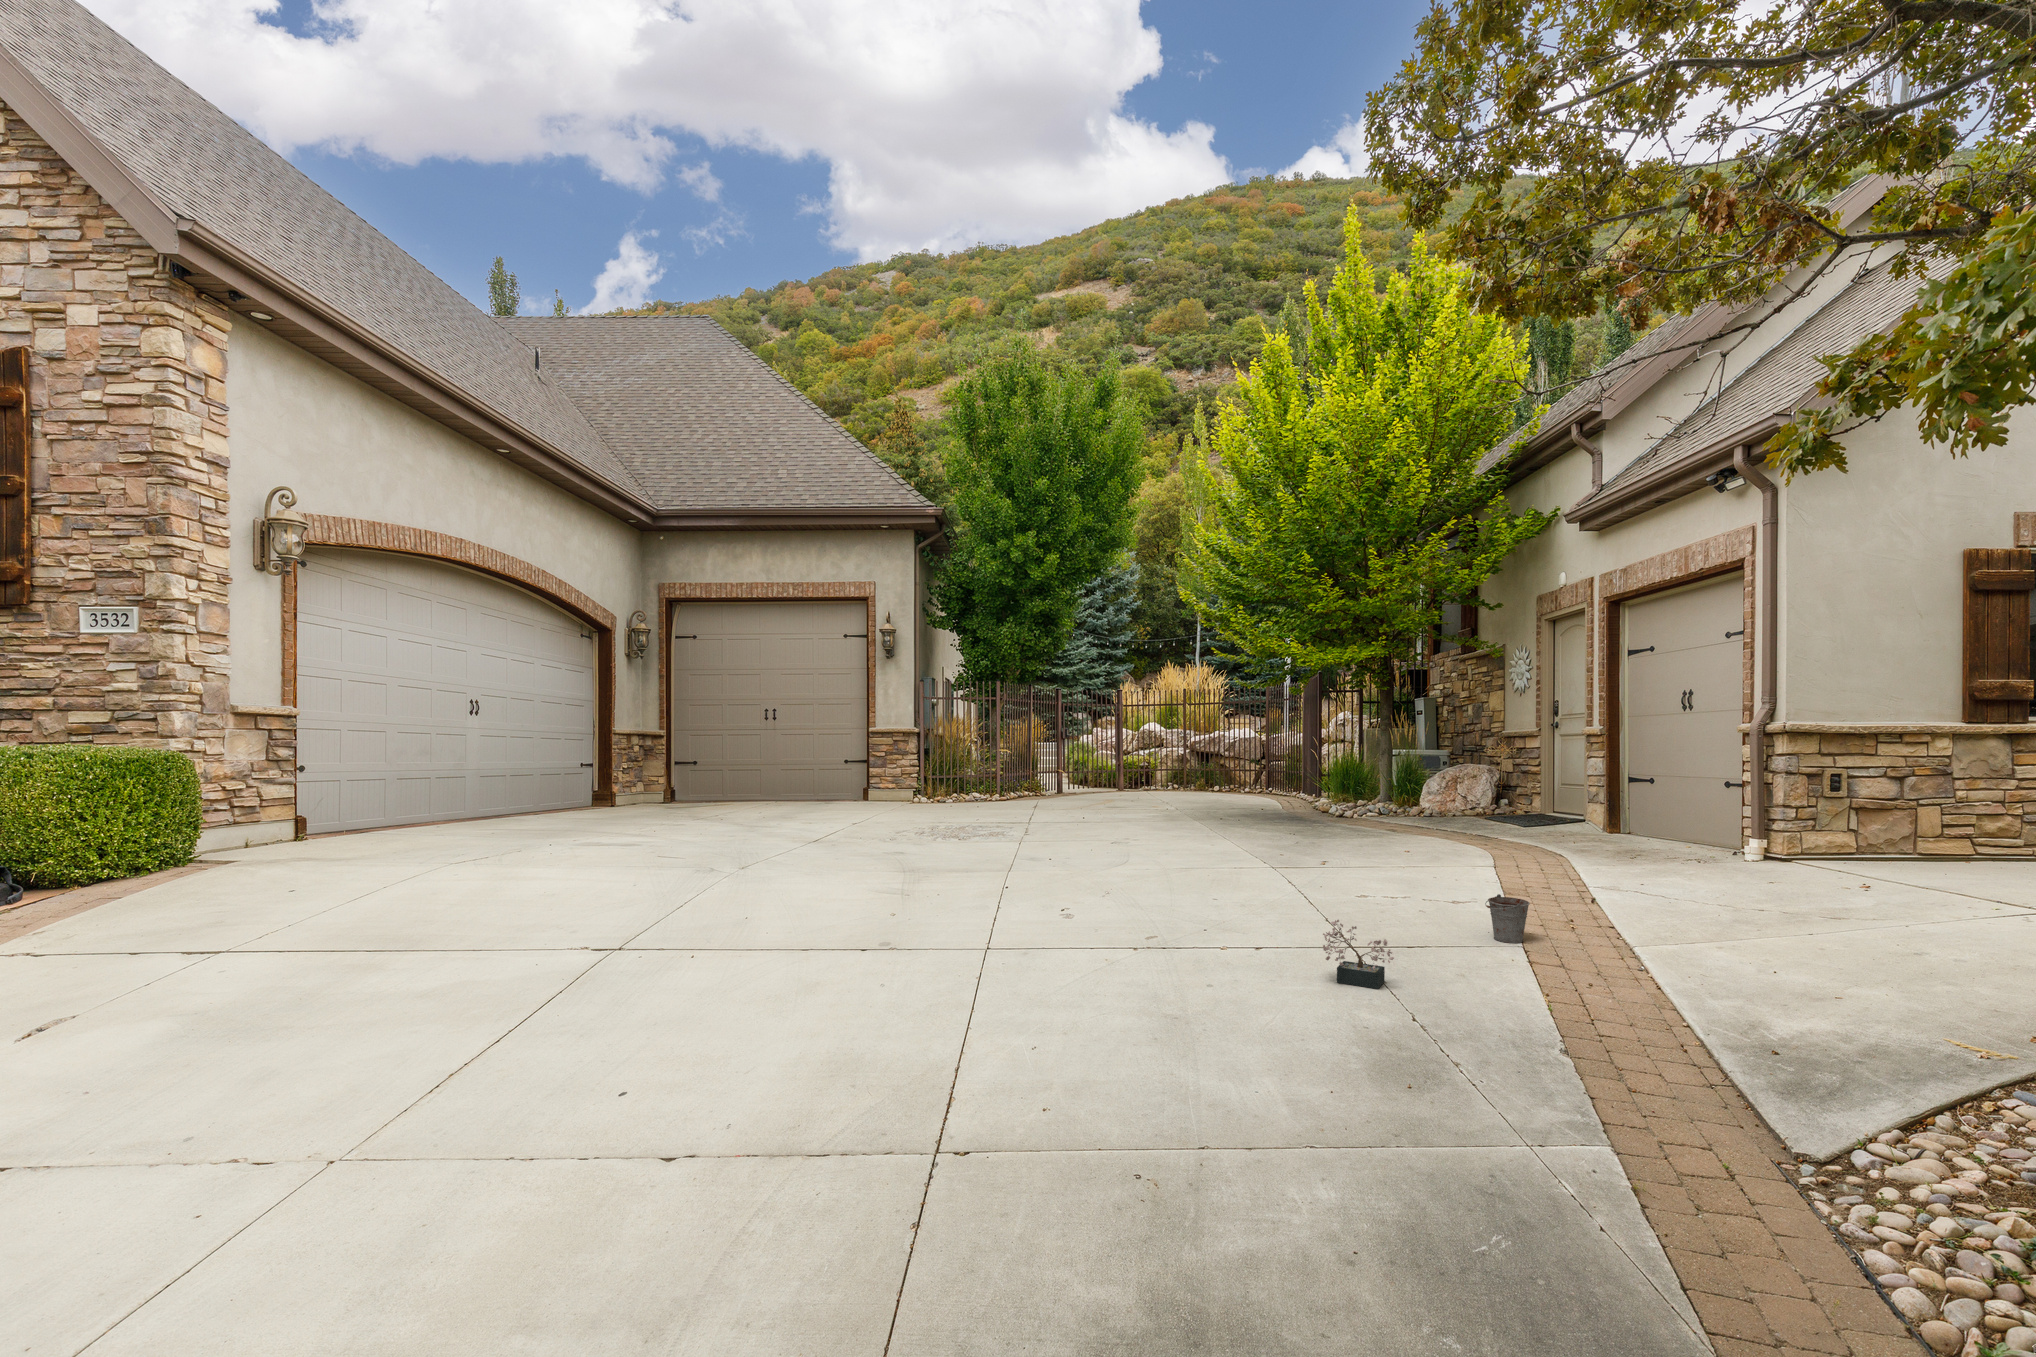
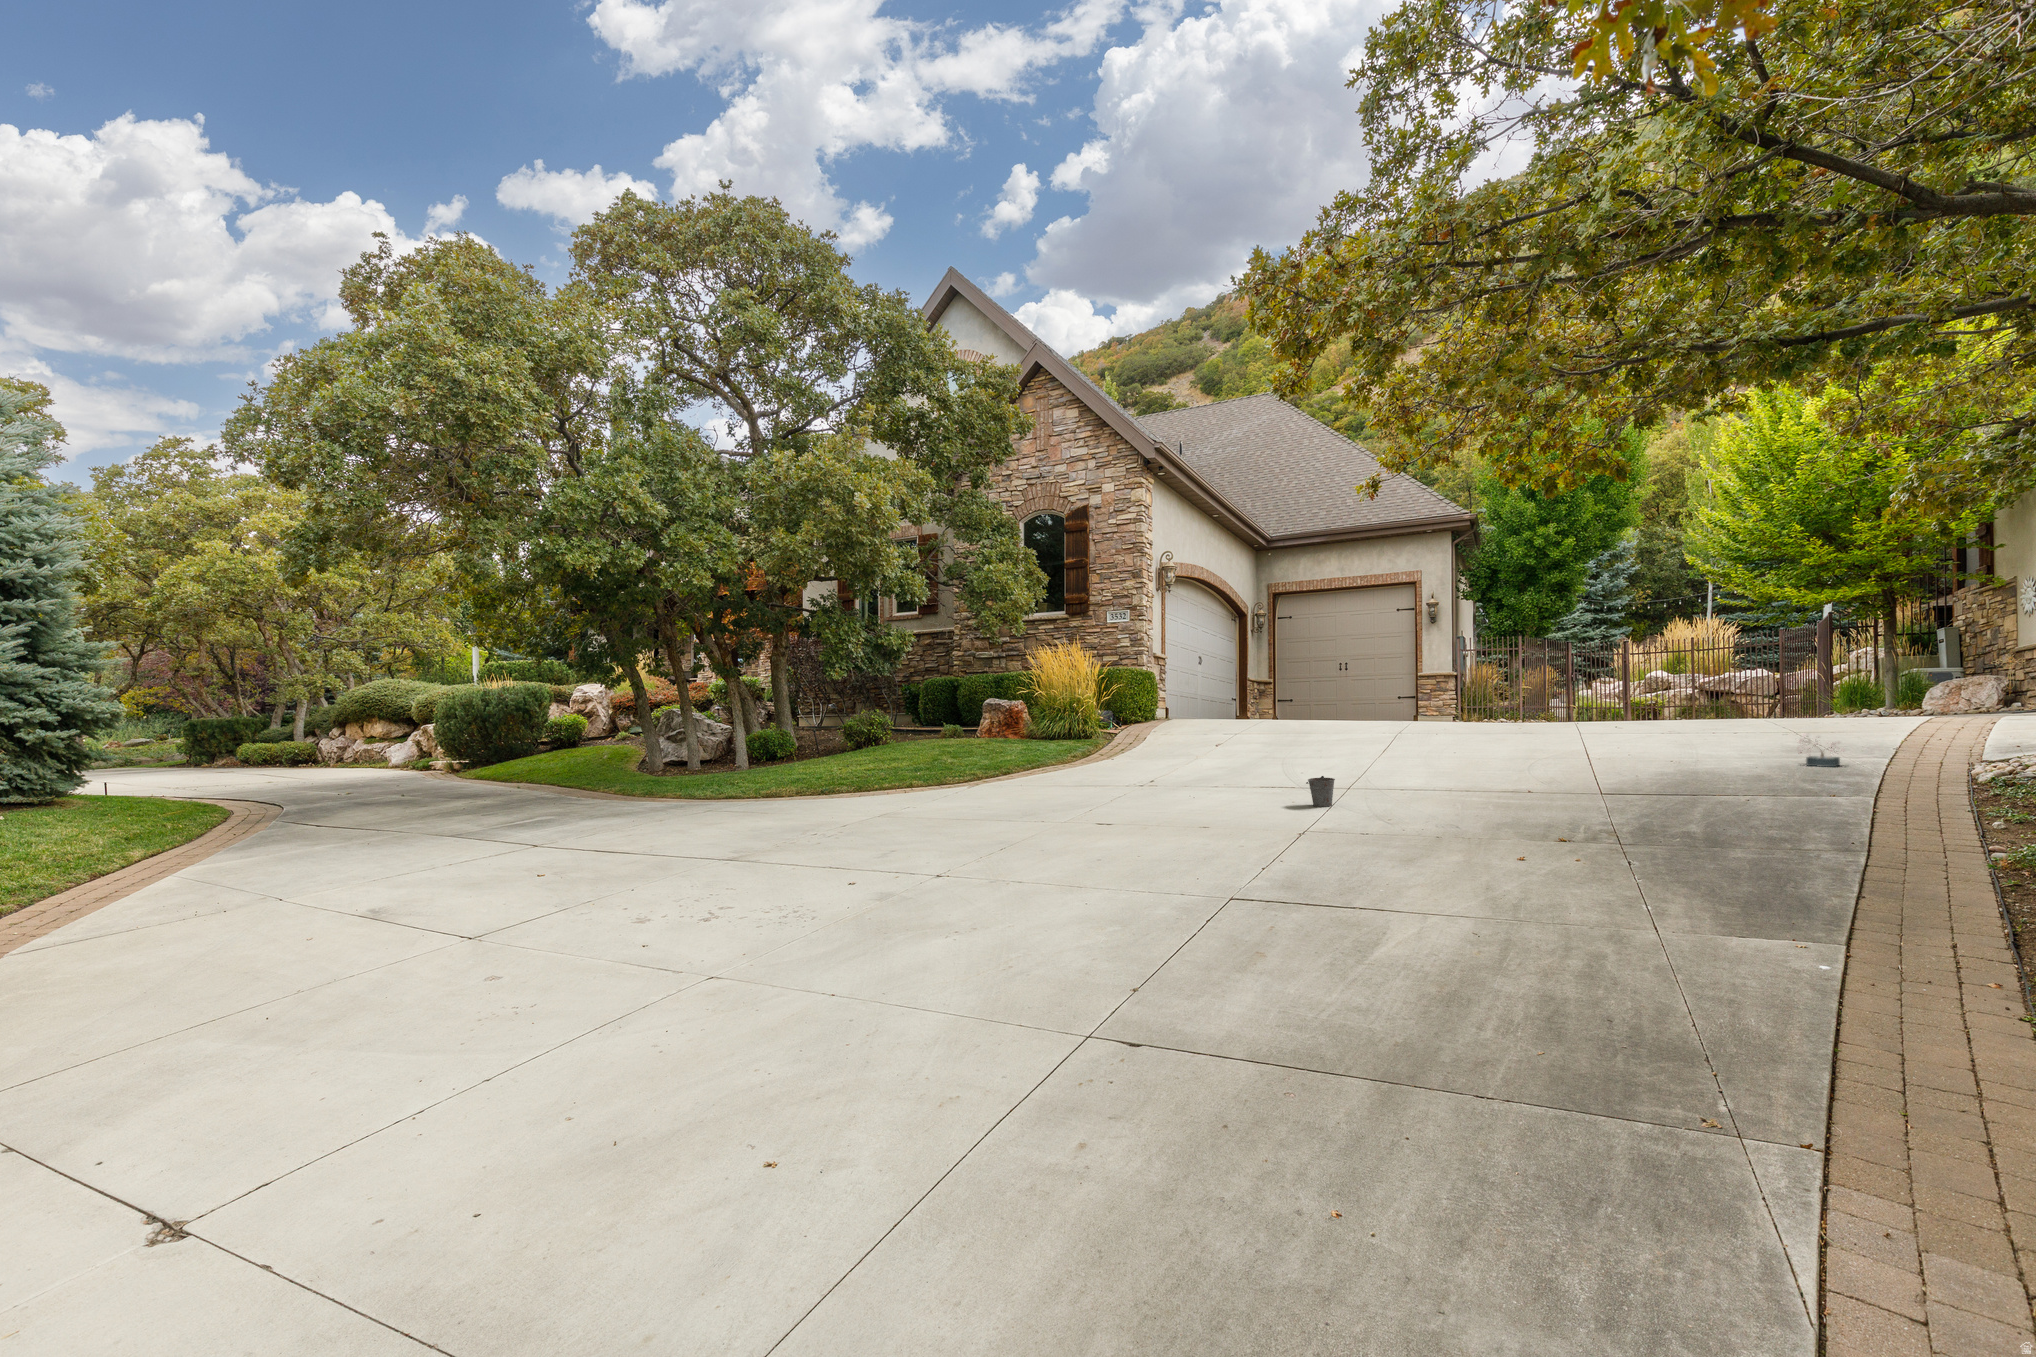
bucket: present [1485,894,1530,943] -> present [1306,776,1335,807]

